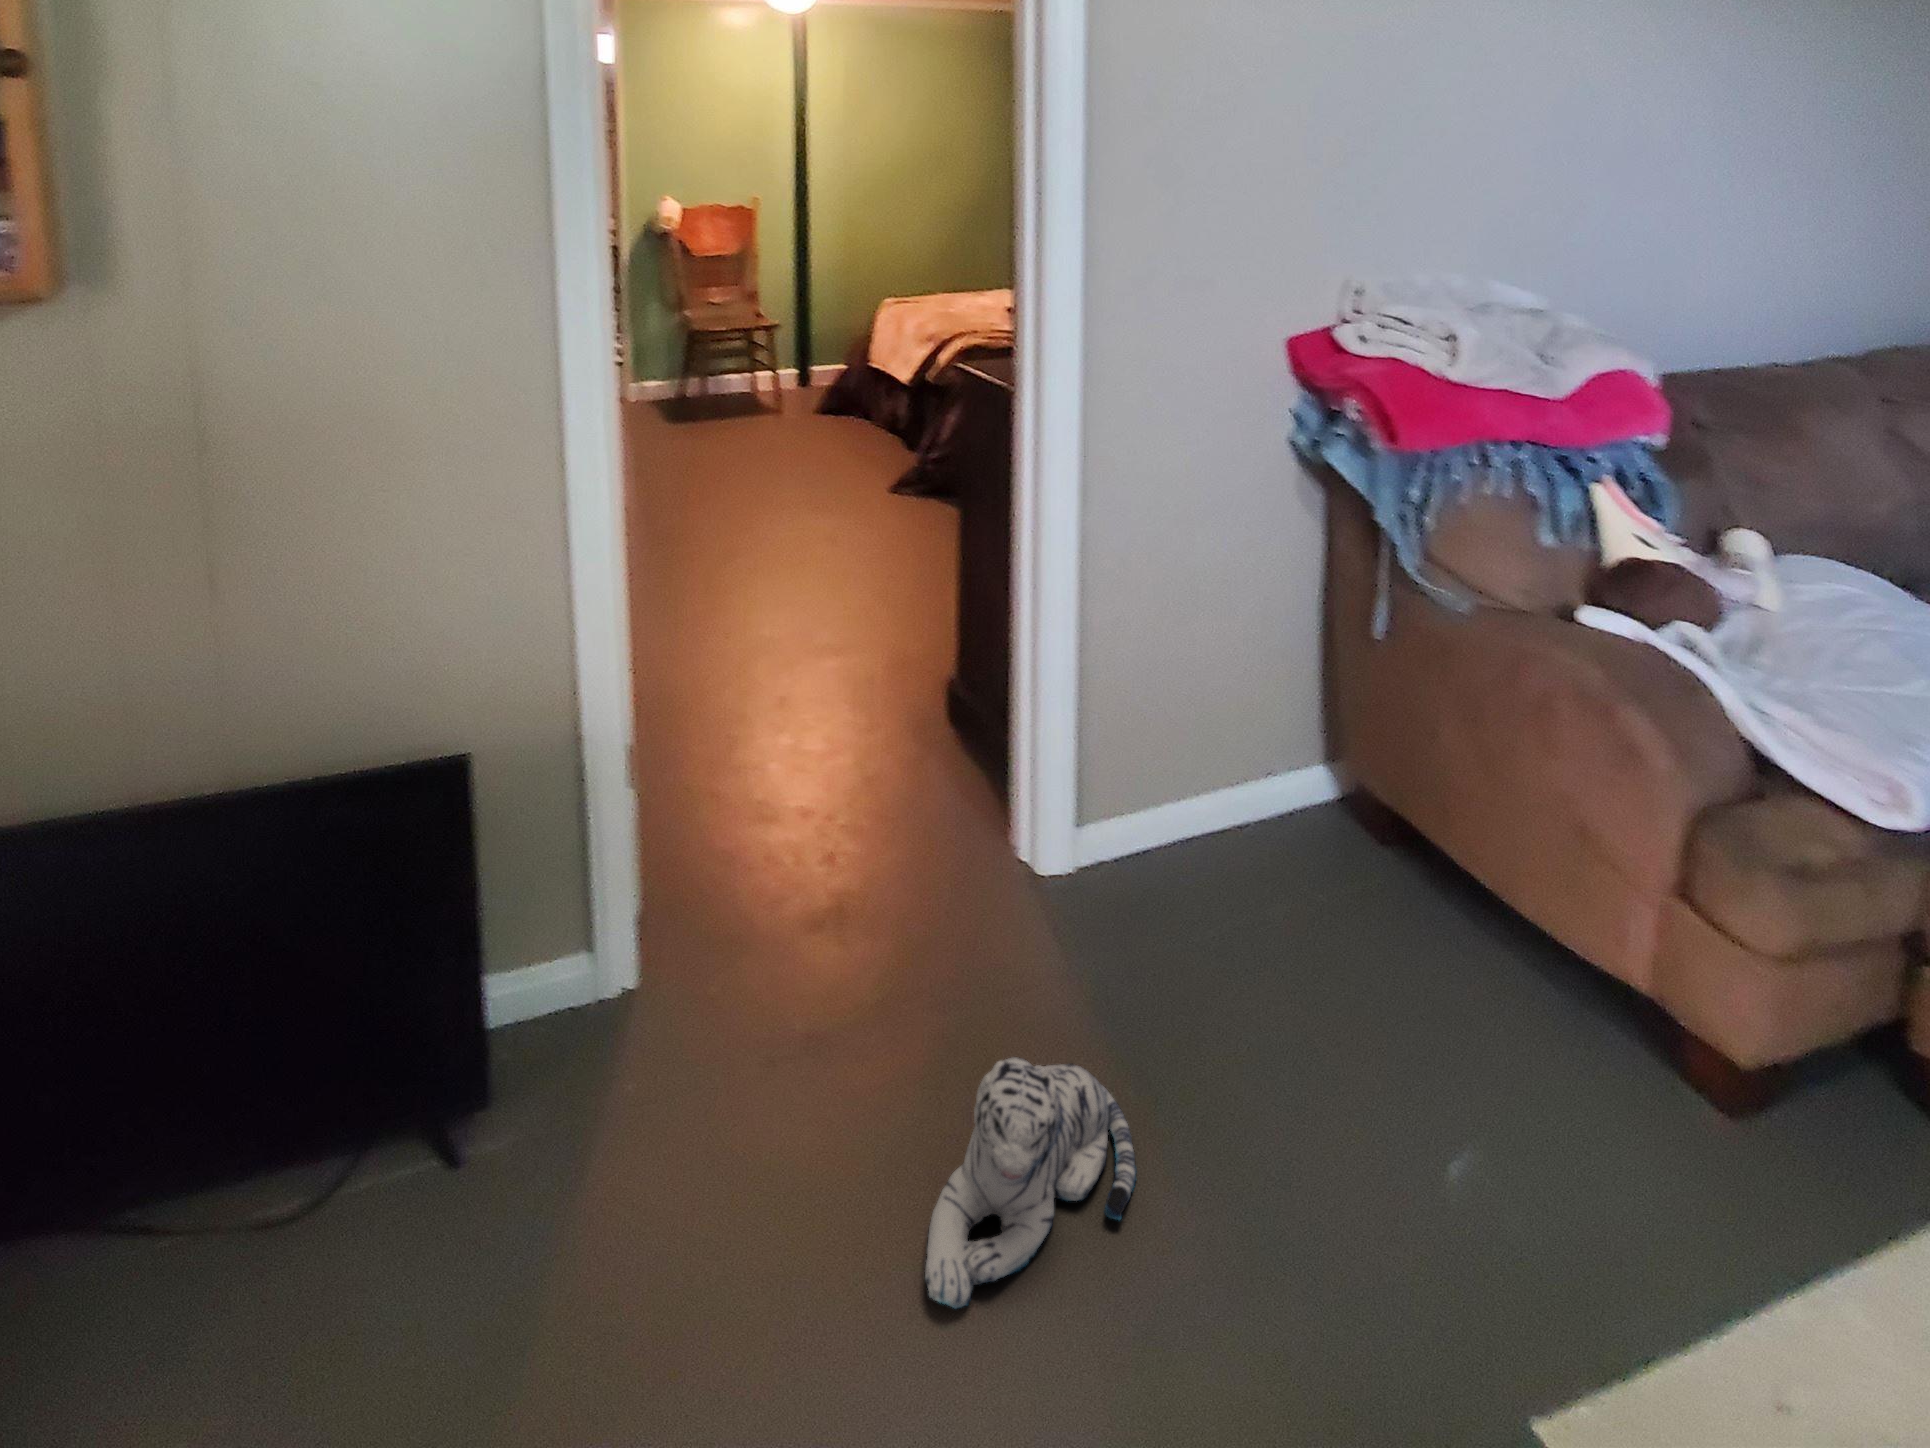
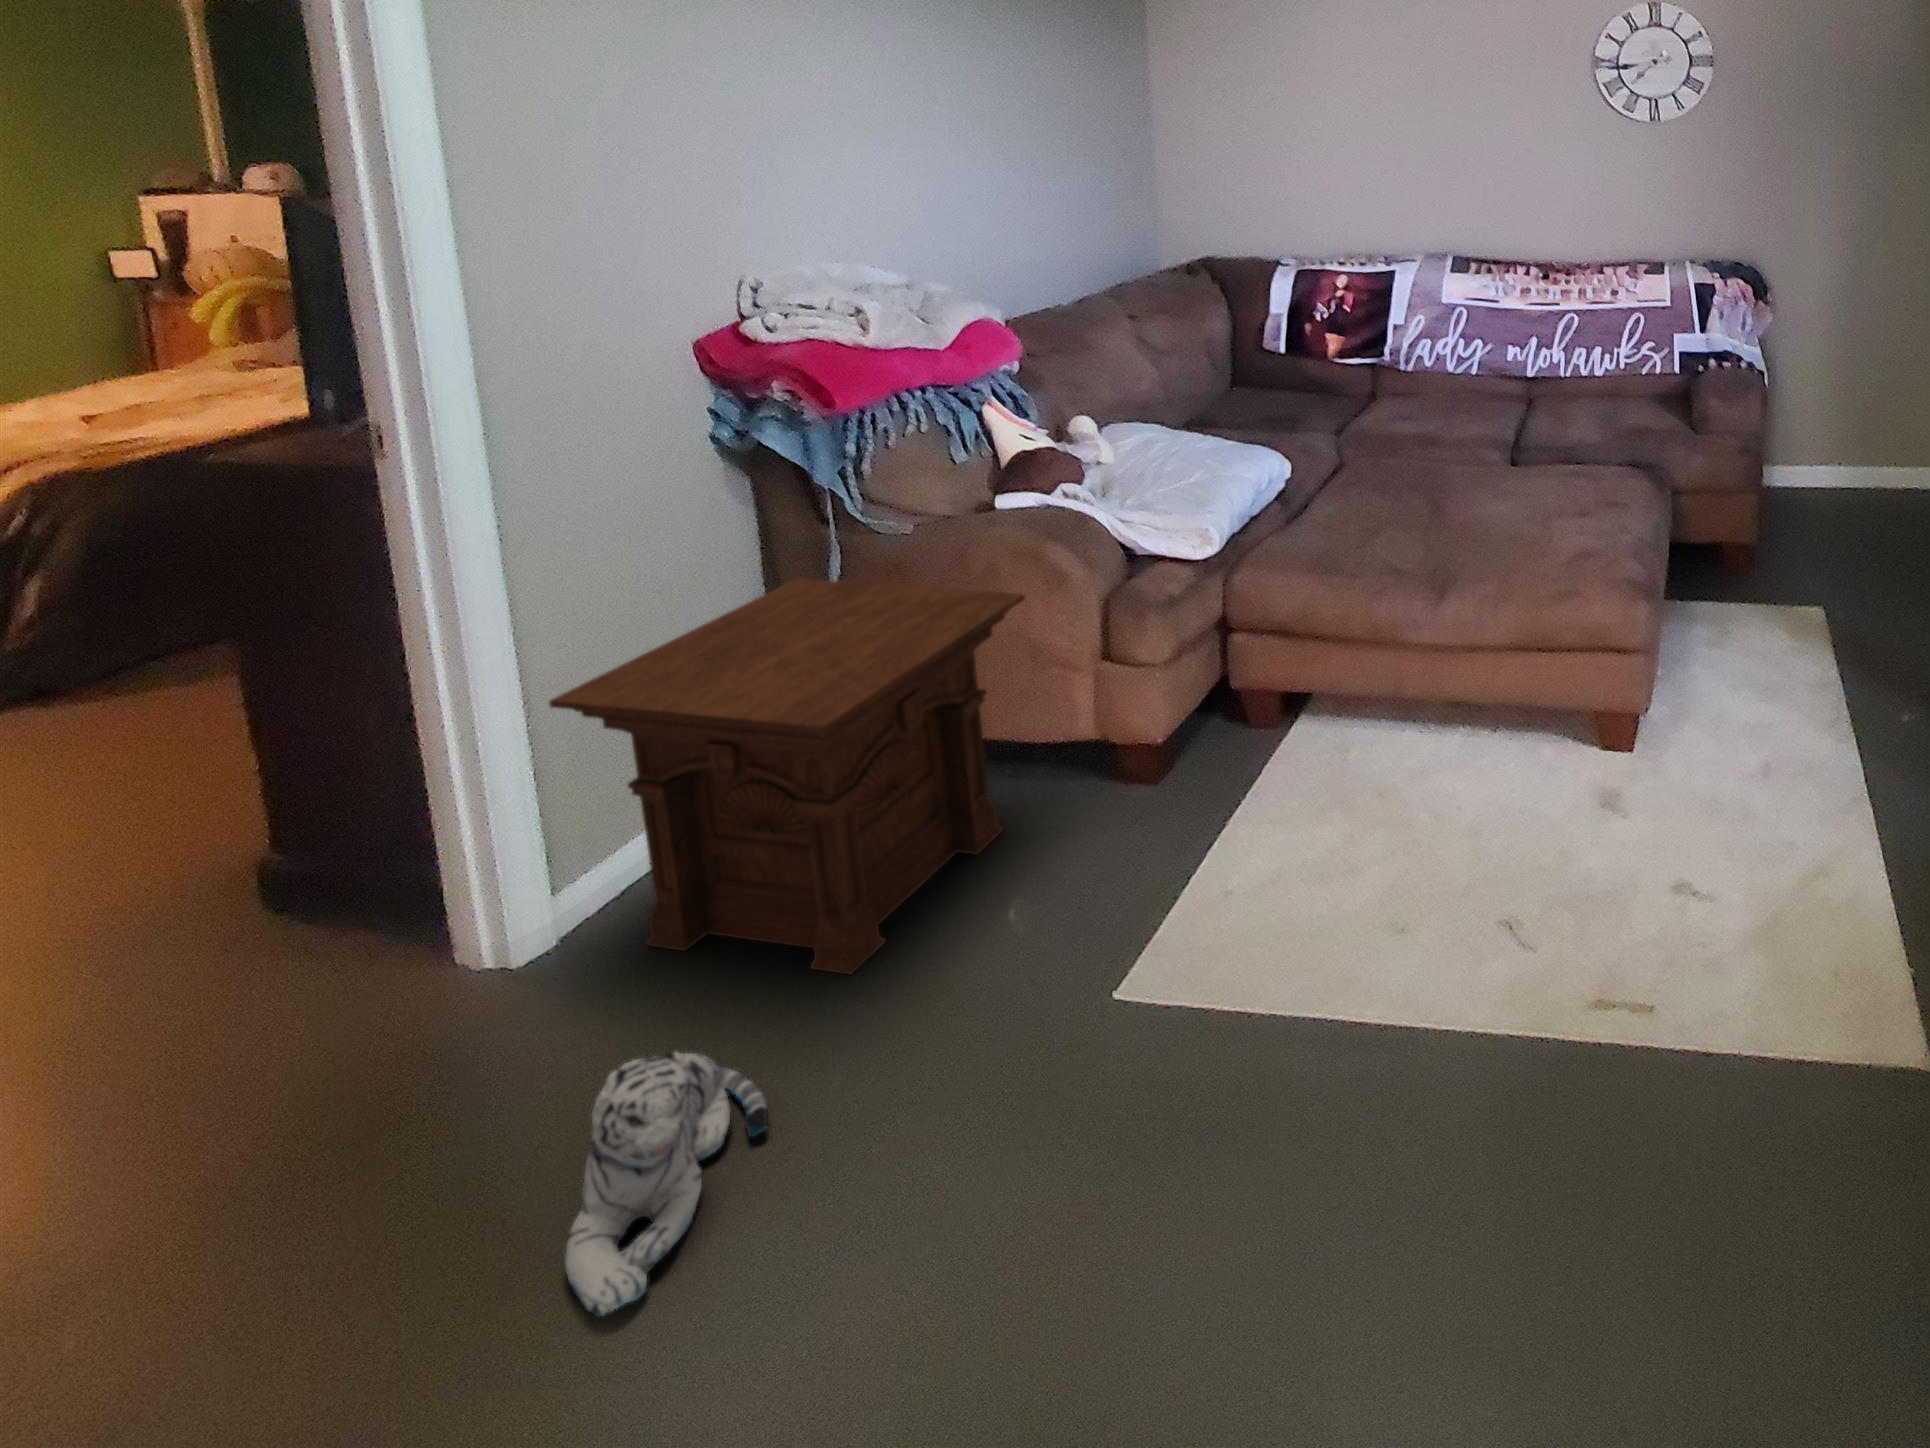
side table: none [1091,614,1579,1096] -> present [549,579,1025,974]

